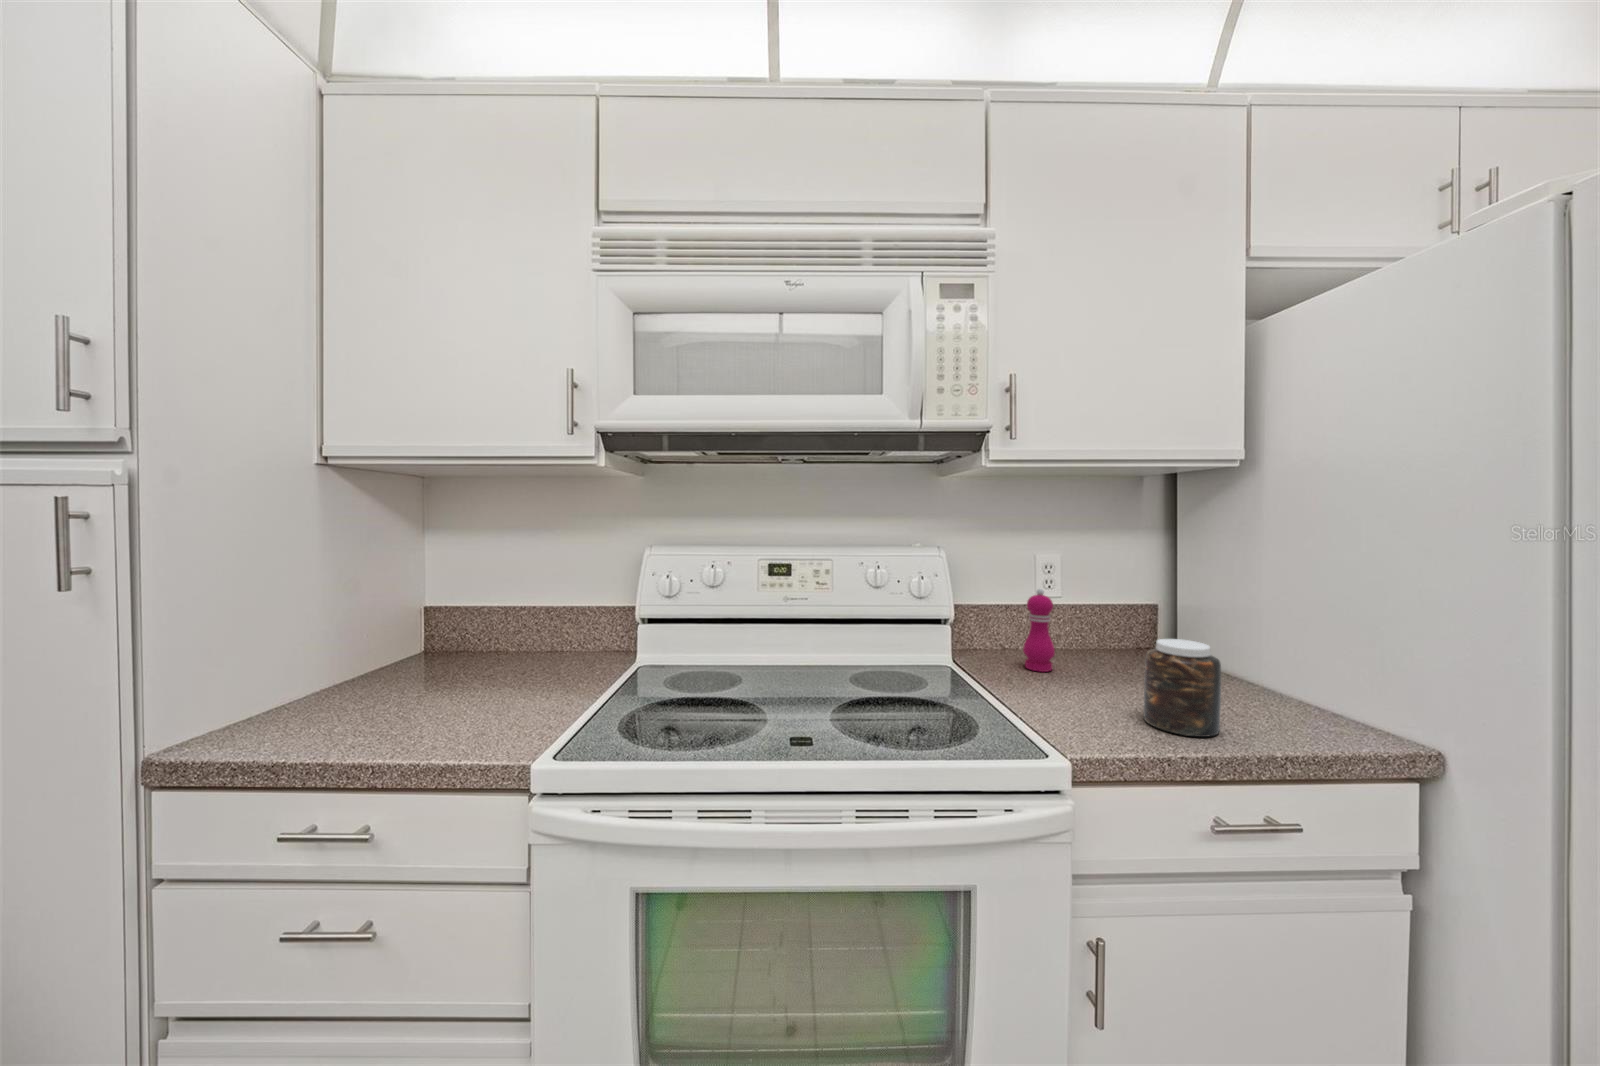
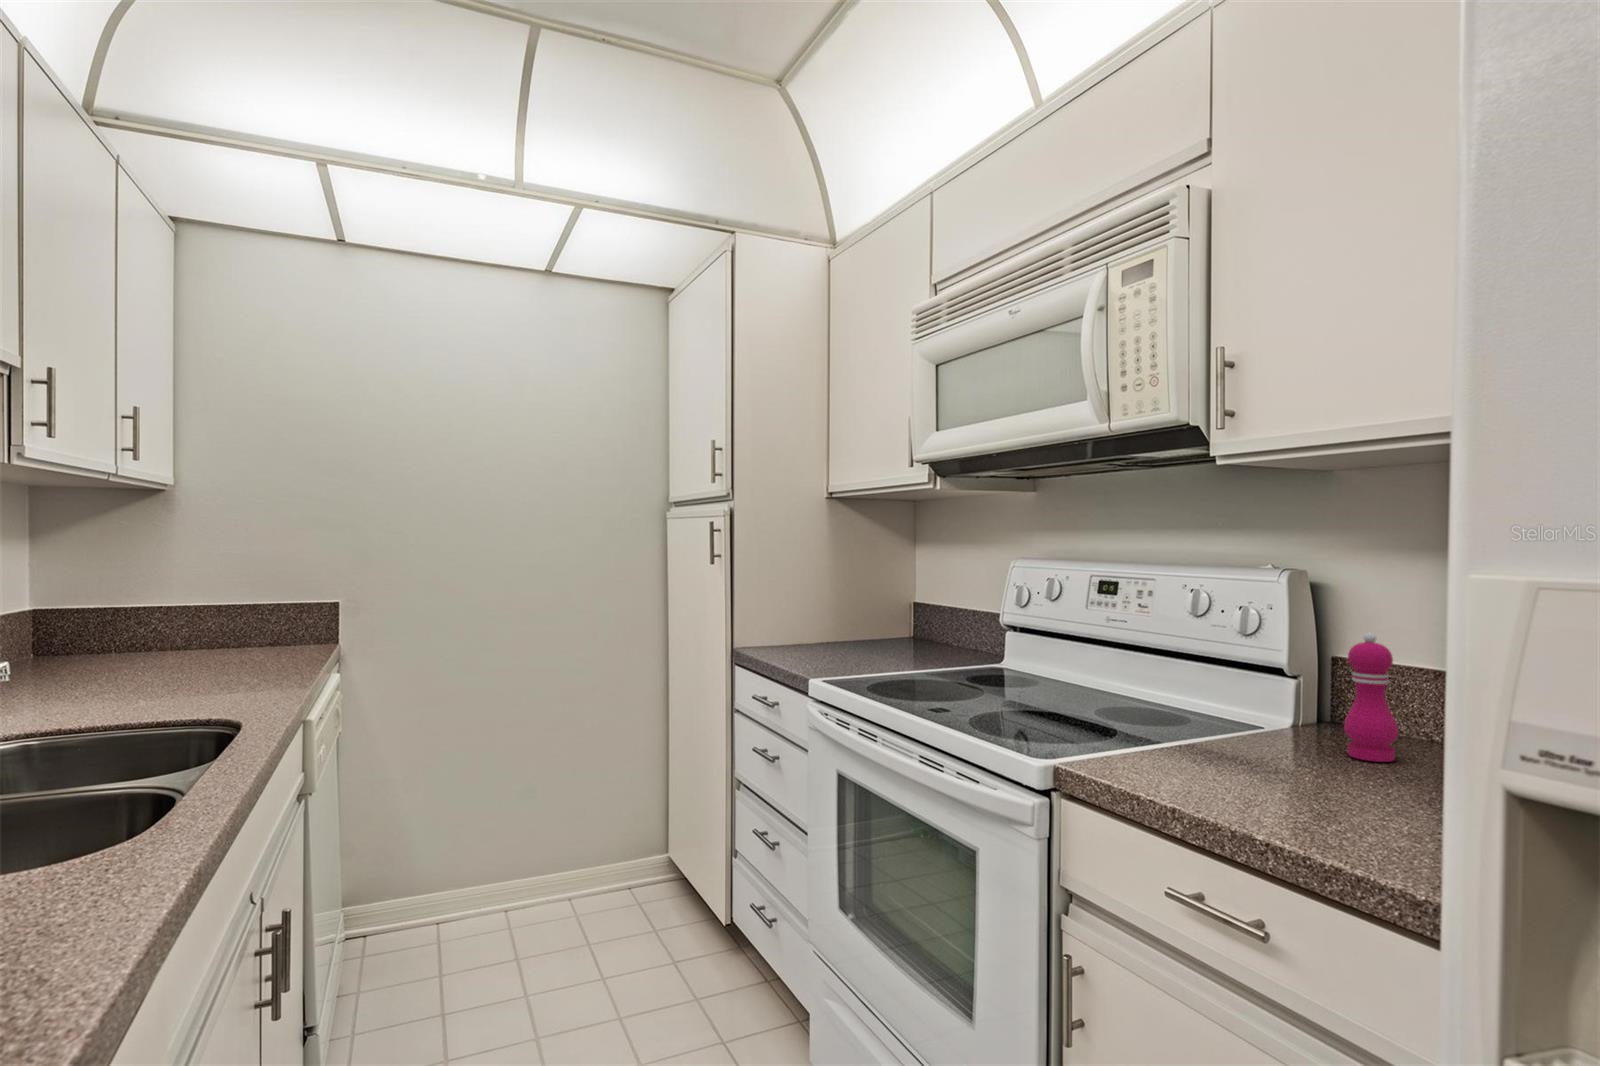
jar: present [1143,639,1221,737] -> none [1221,685,1324,816]

